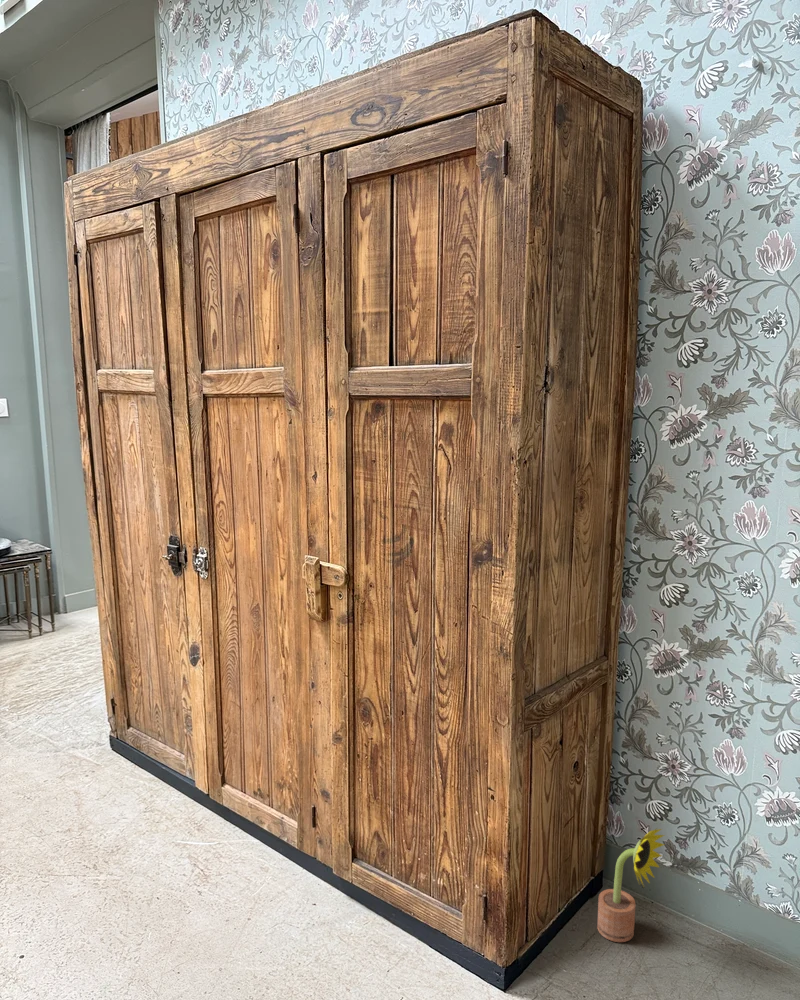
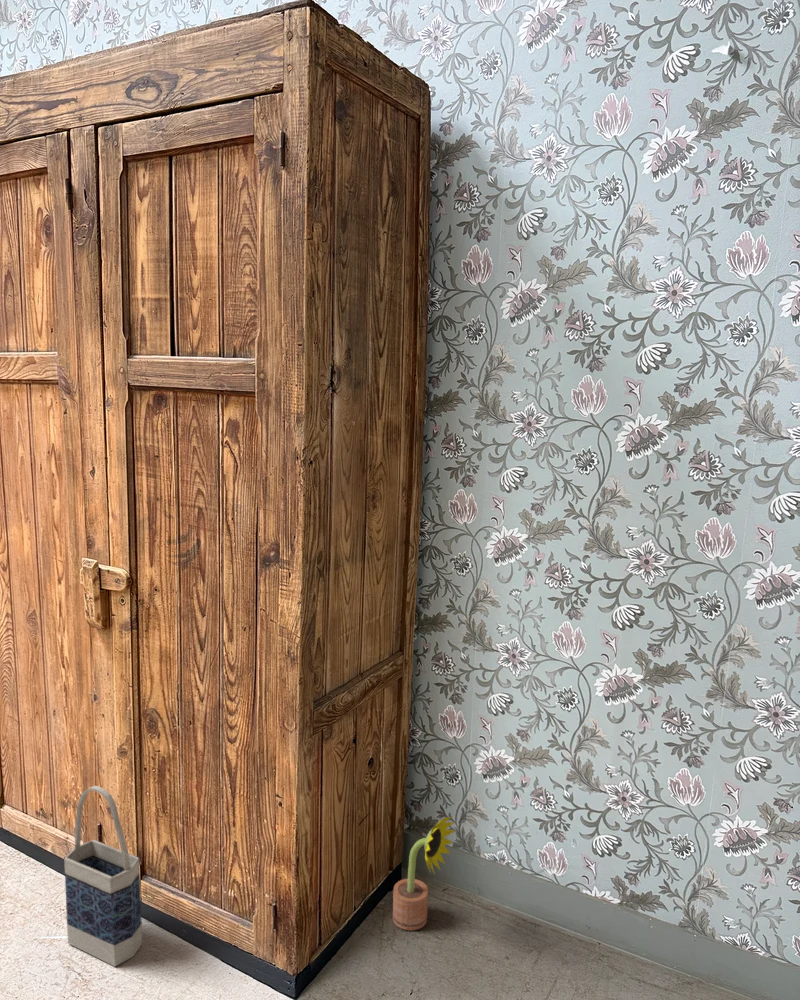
bag: none [286,768,354,941] -> present [64,786,142,966]

